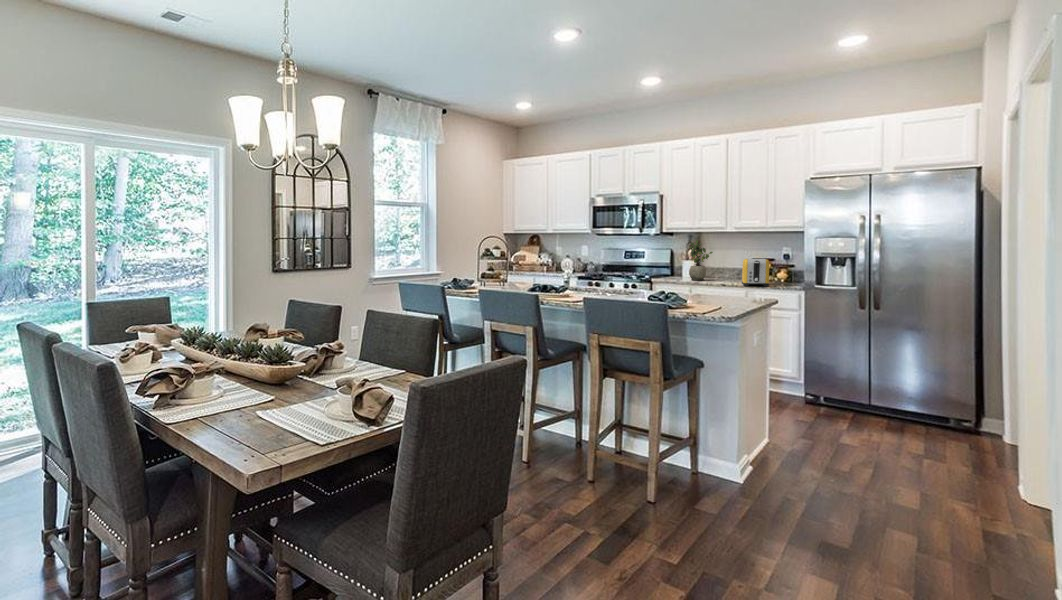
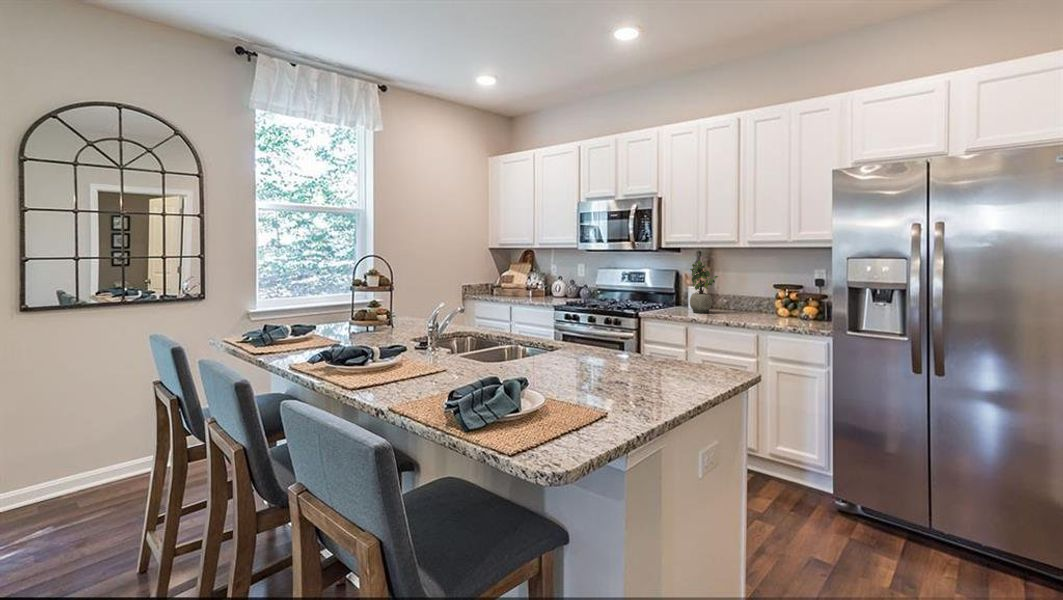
toaster: present [742,259,769,286] -> none [751,286,789,325]

